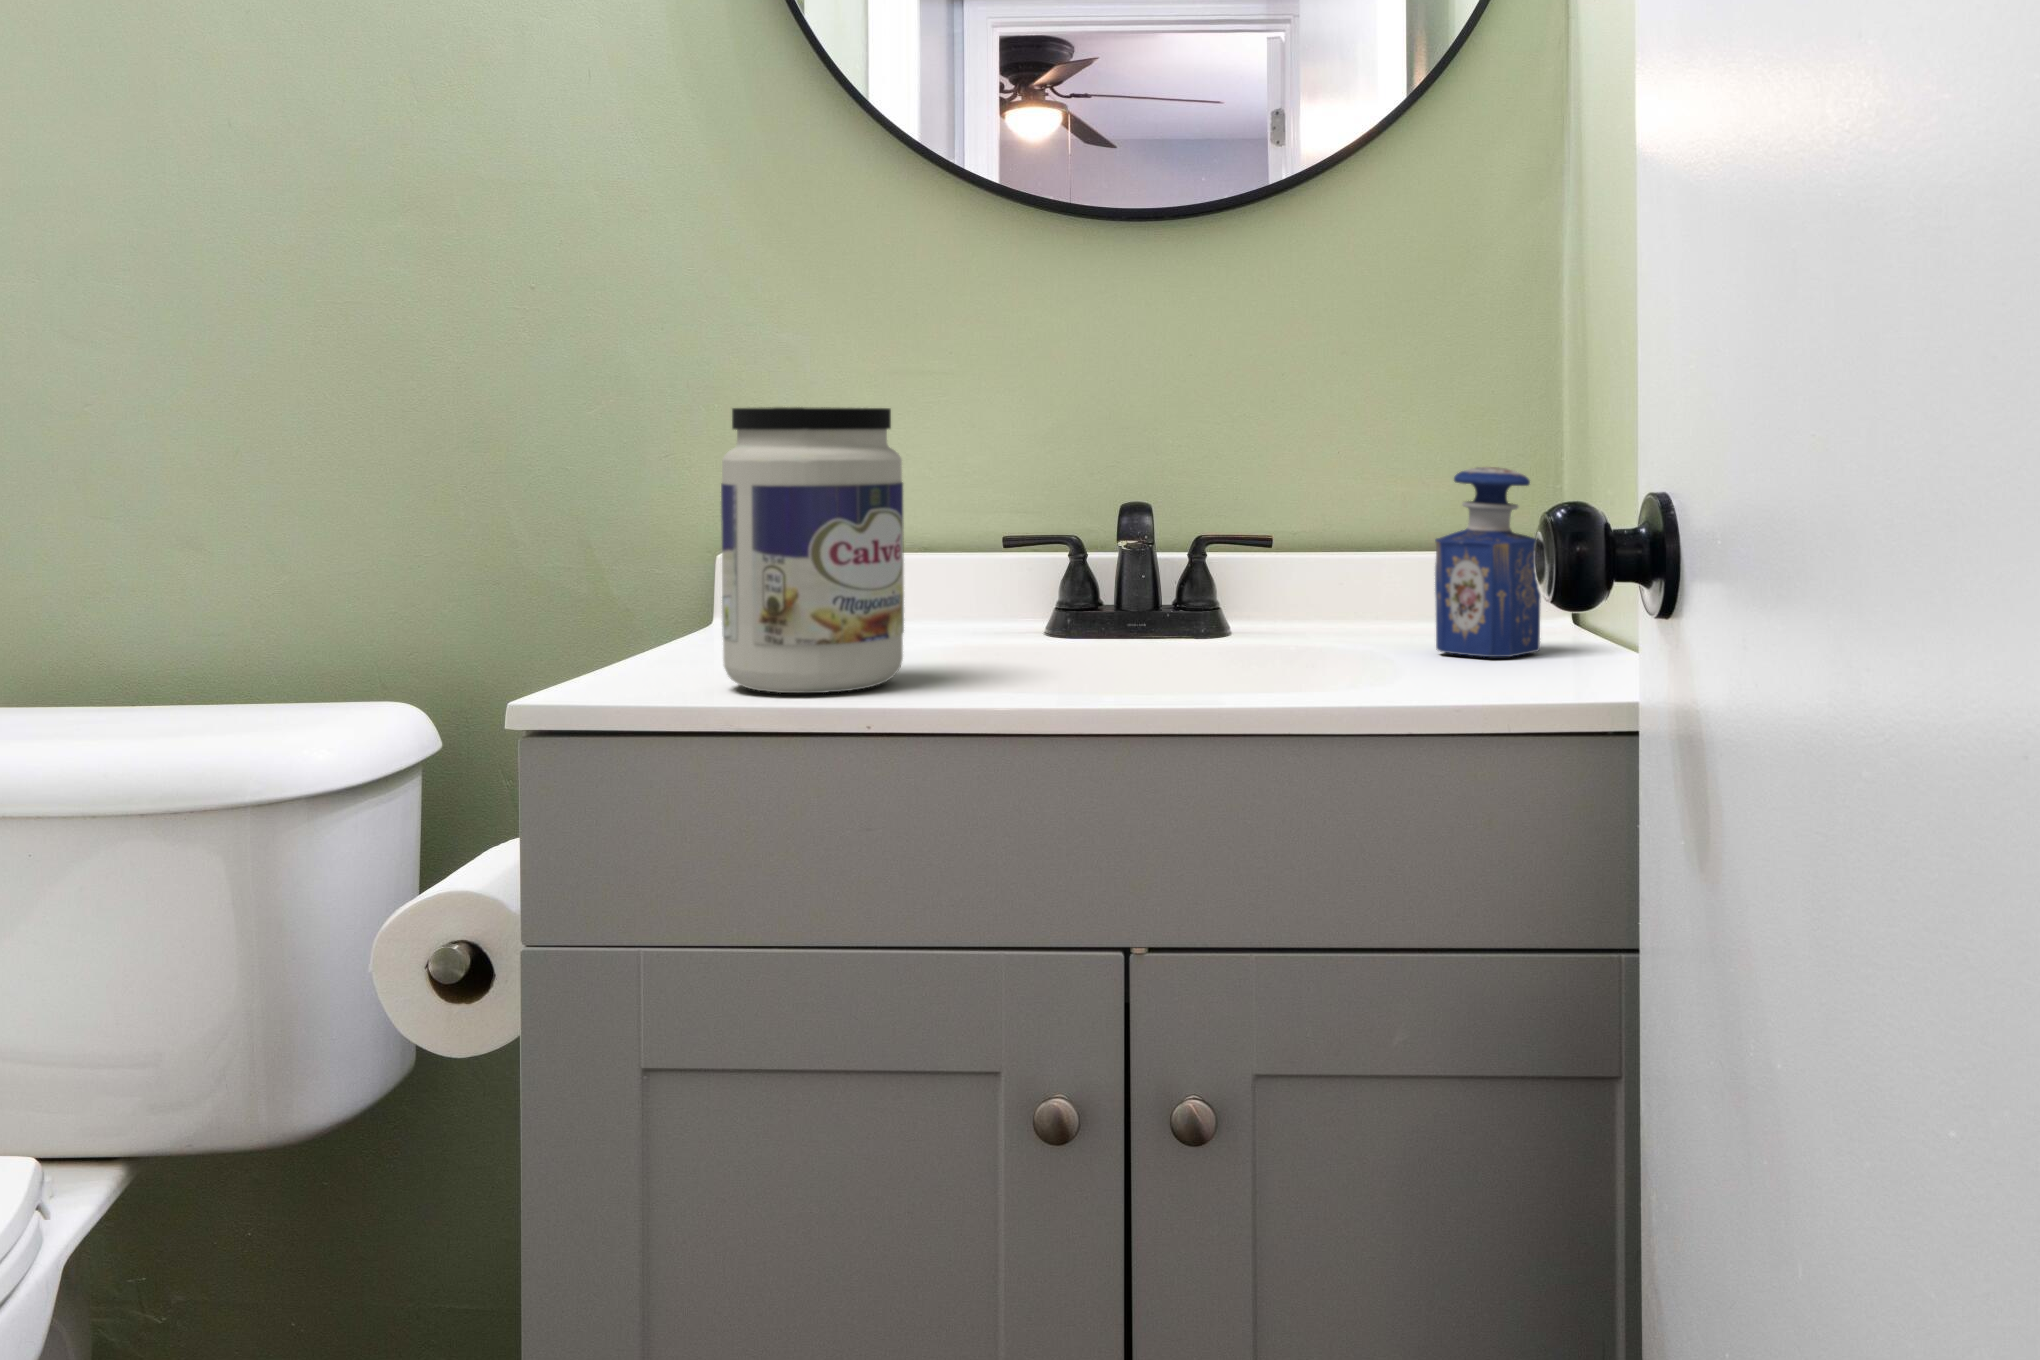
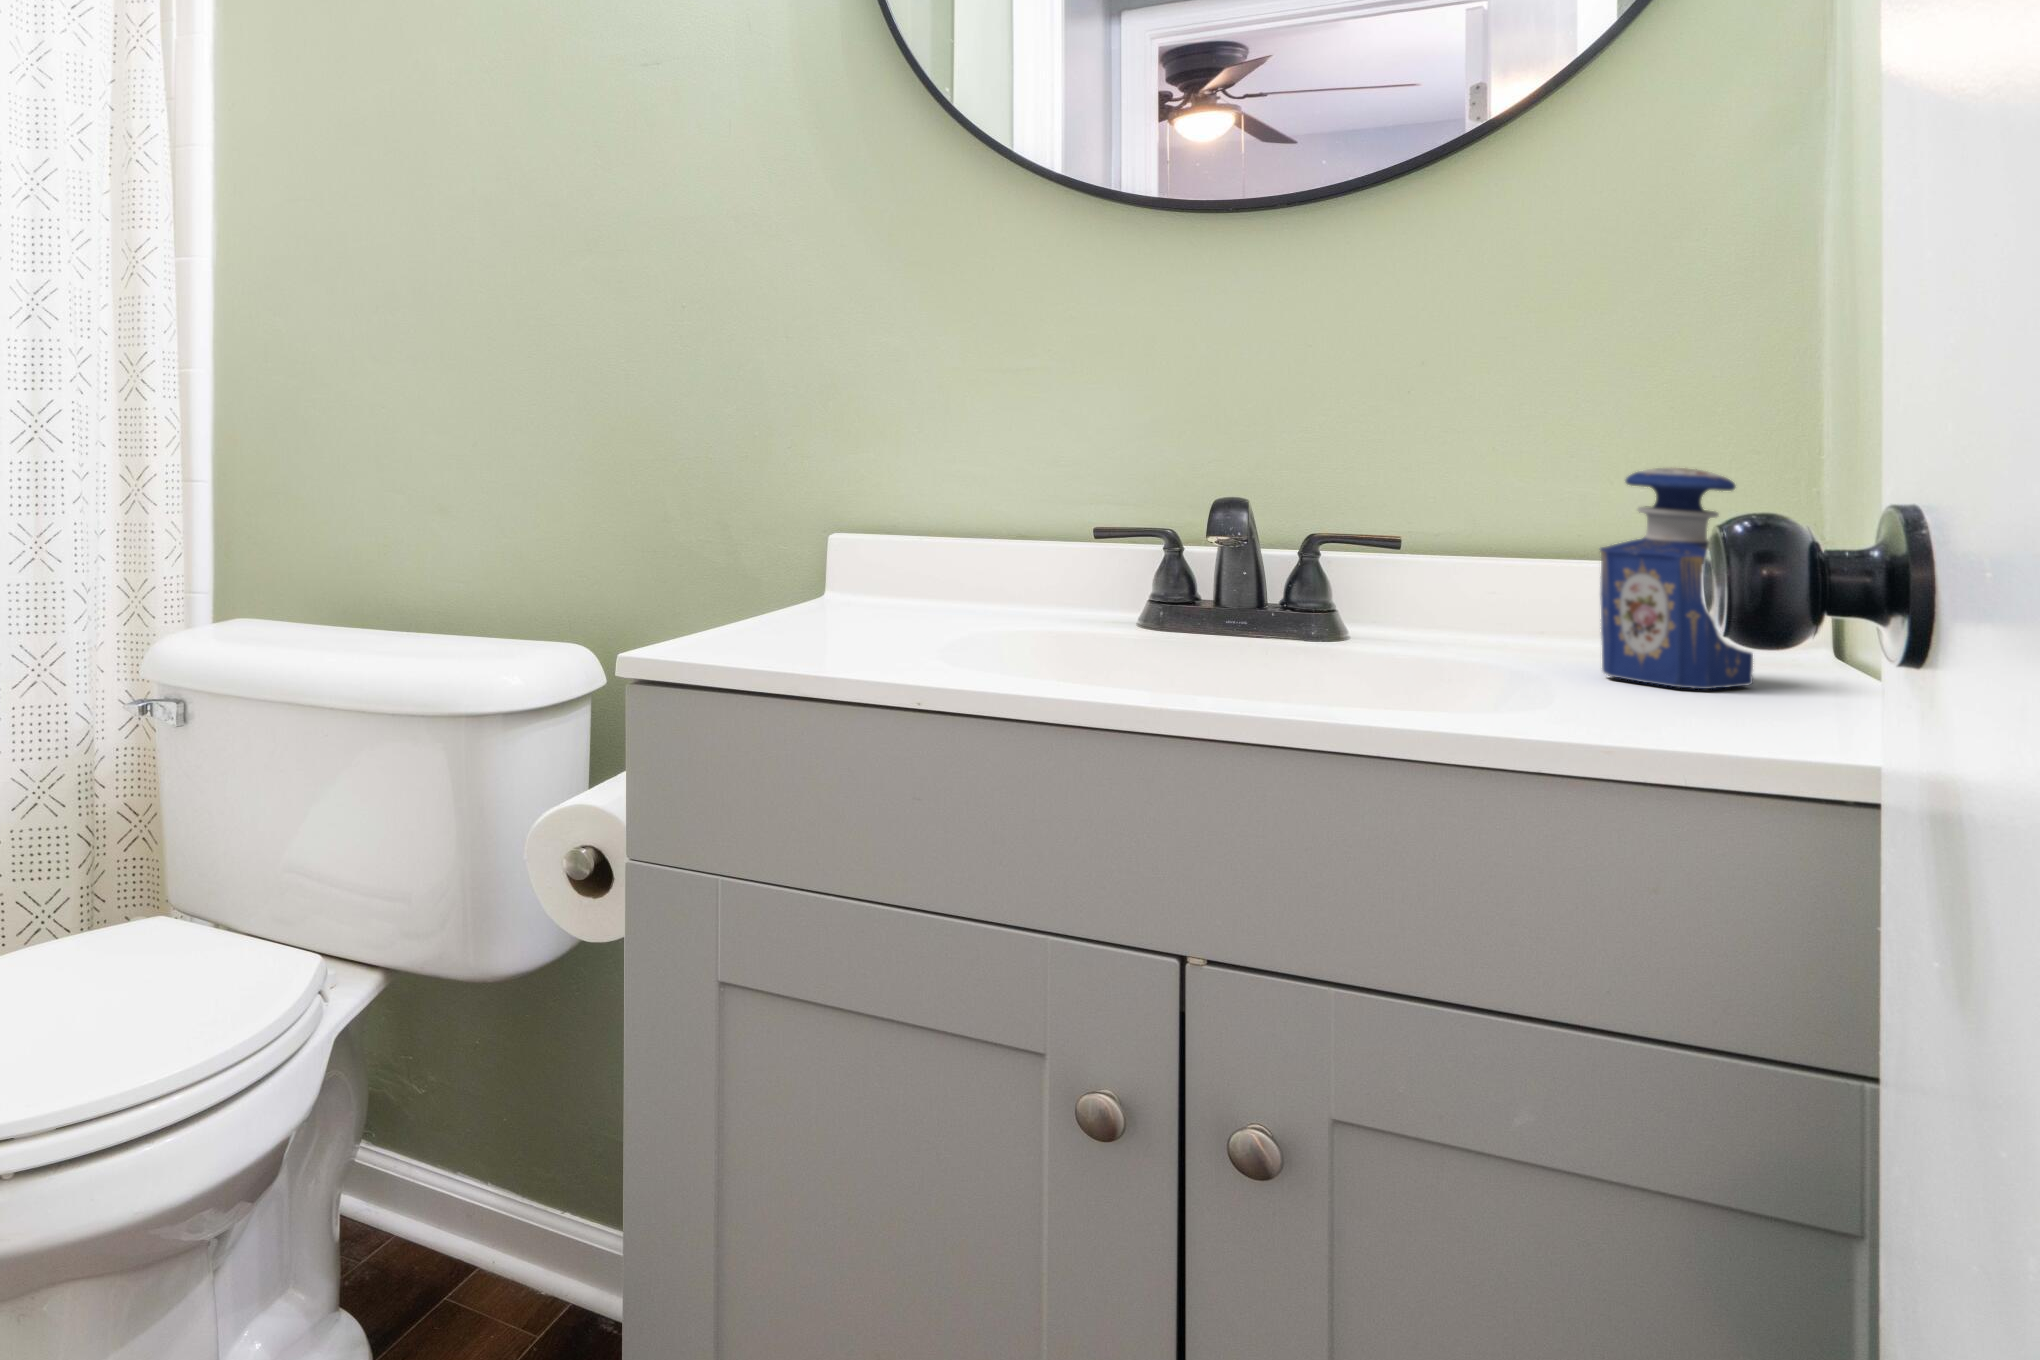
jar: present [721,407,904,693] -> none [805,402,973,664]

